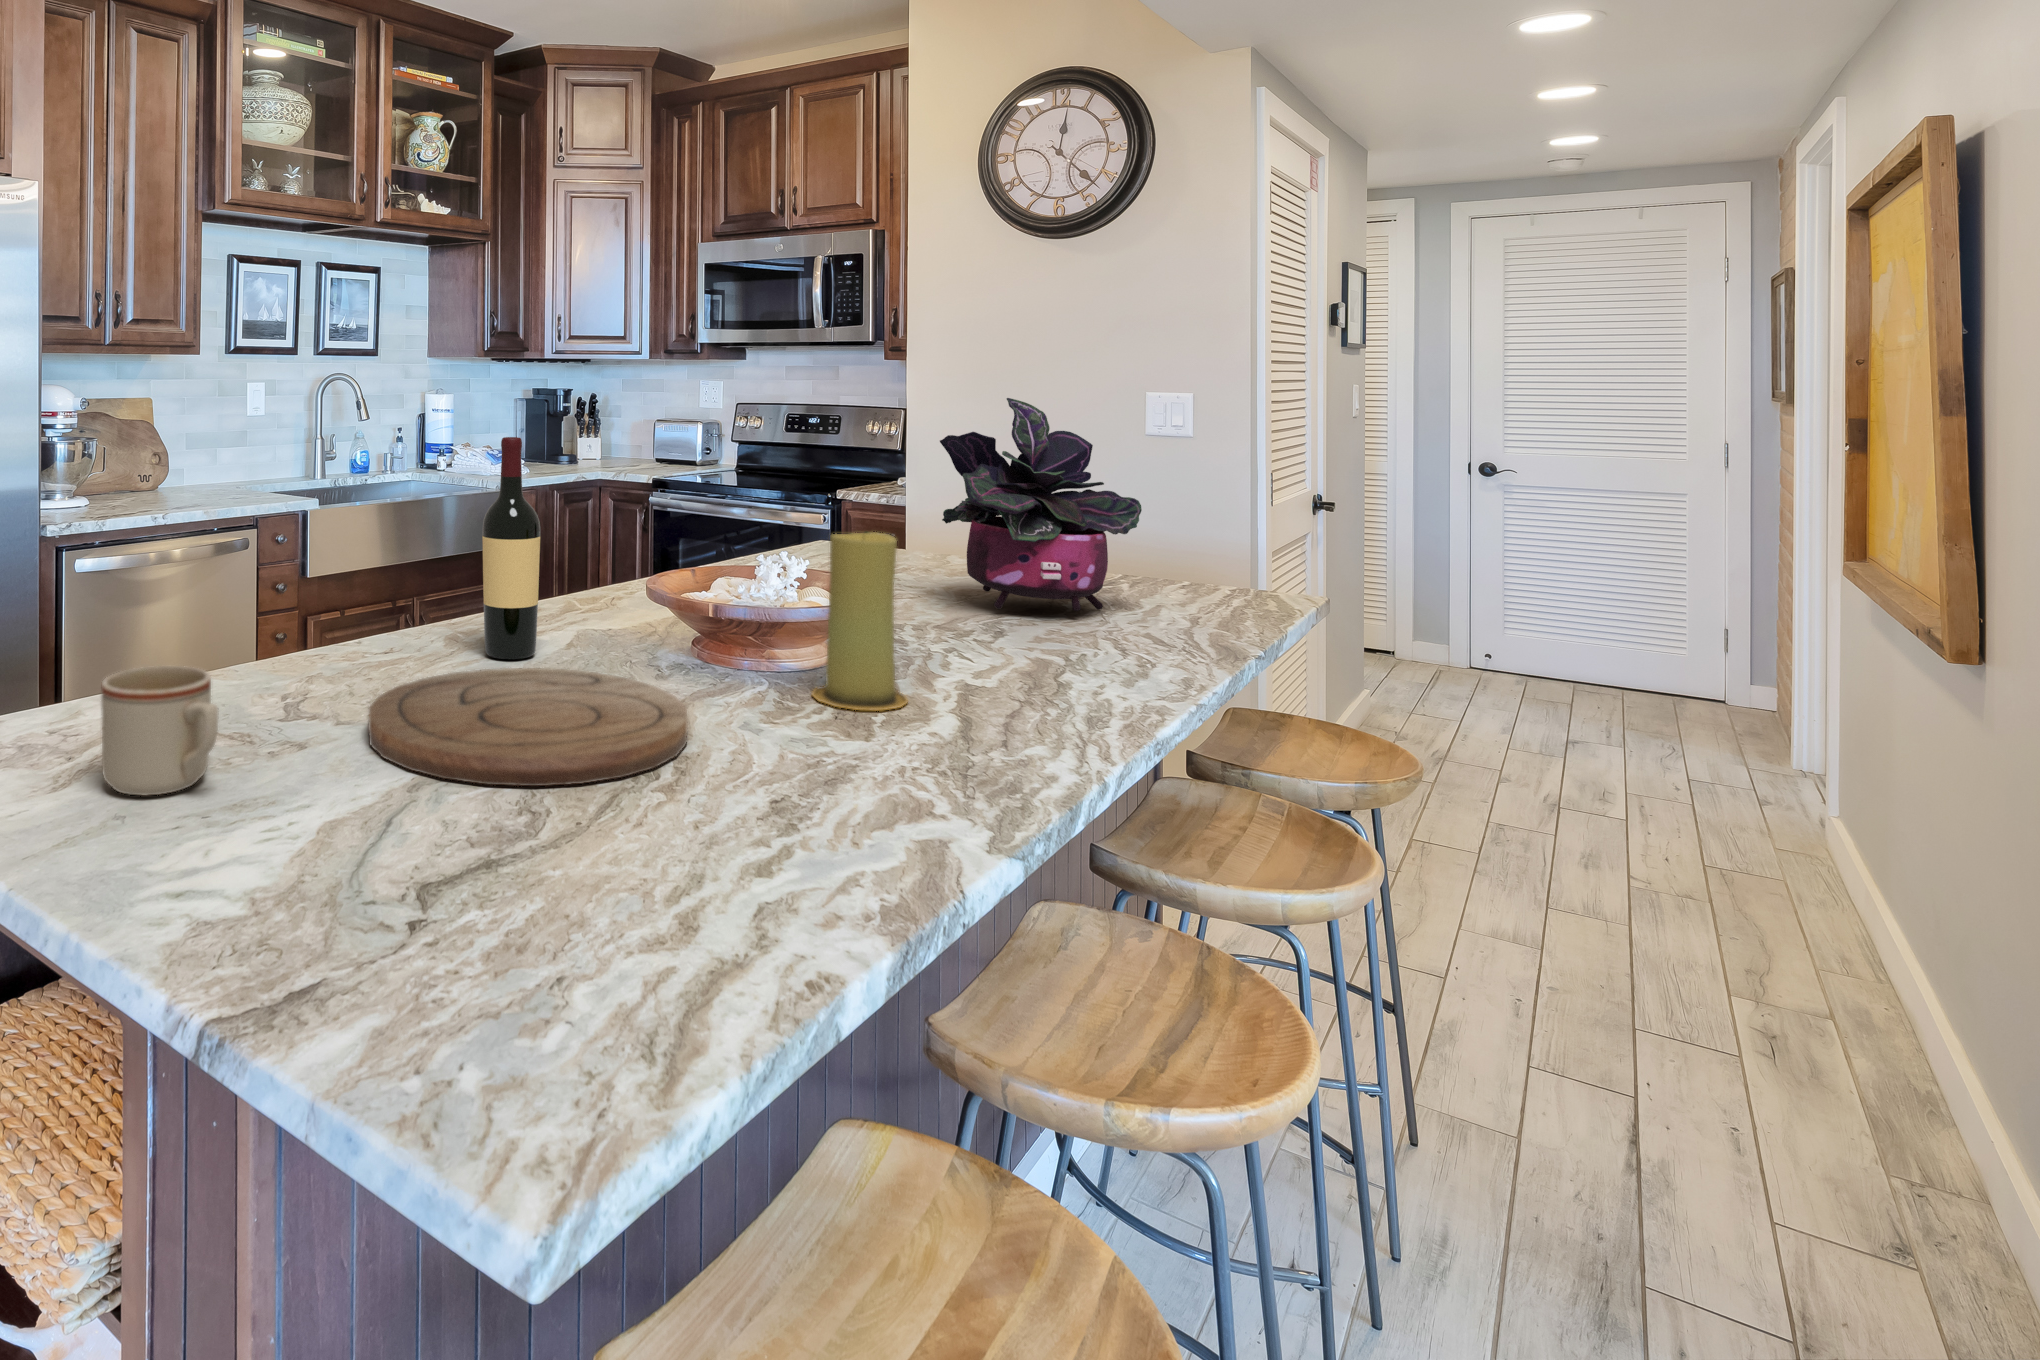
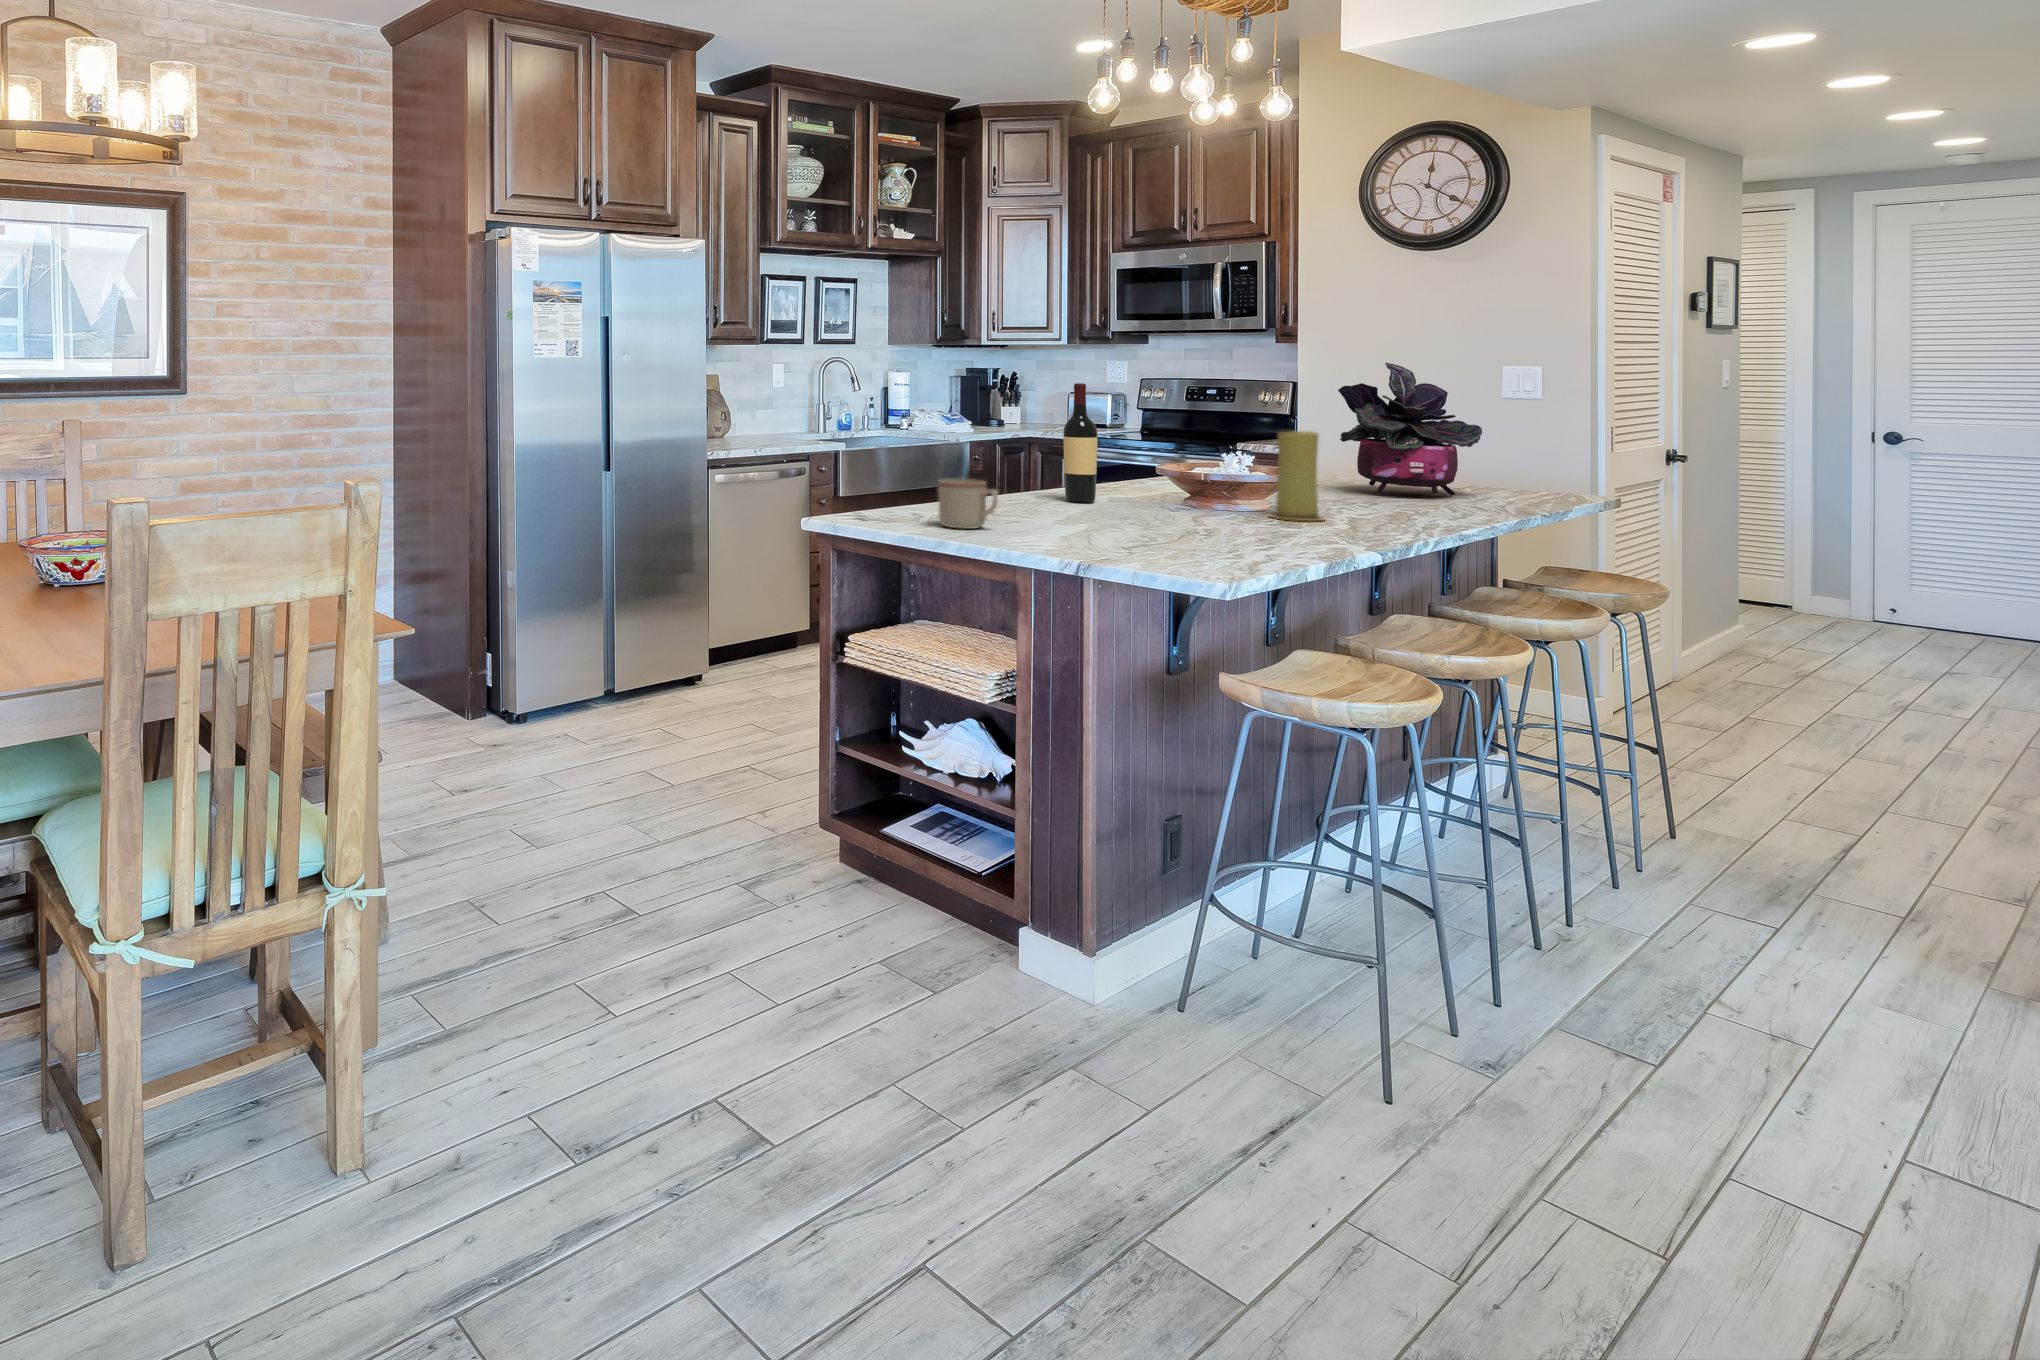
cutting board: present [368,668,688,786] -> none [1039,500,1209,532]

